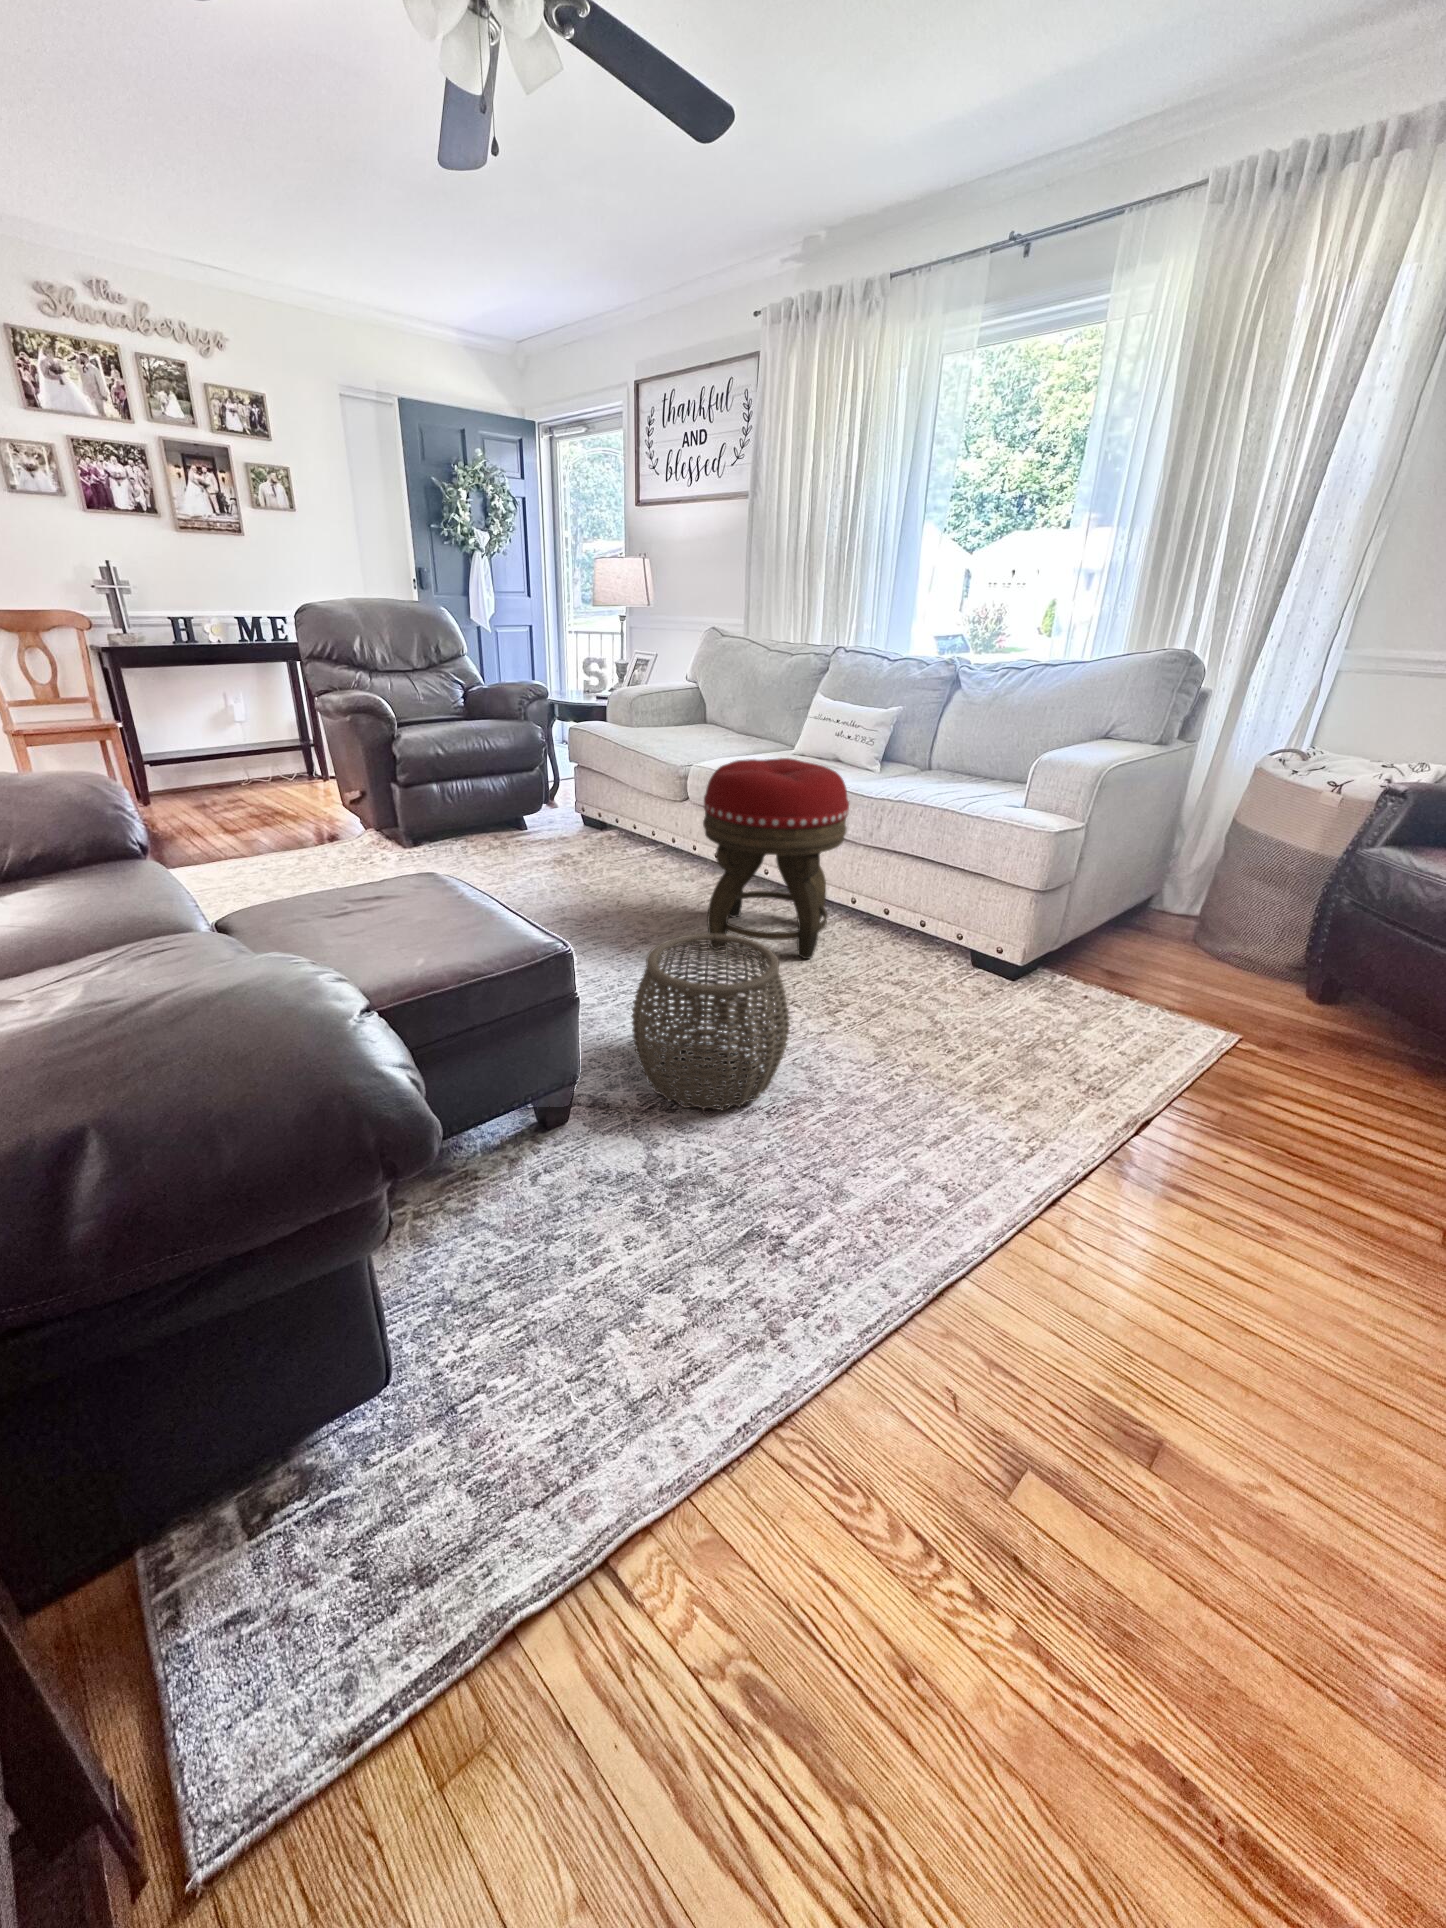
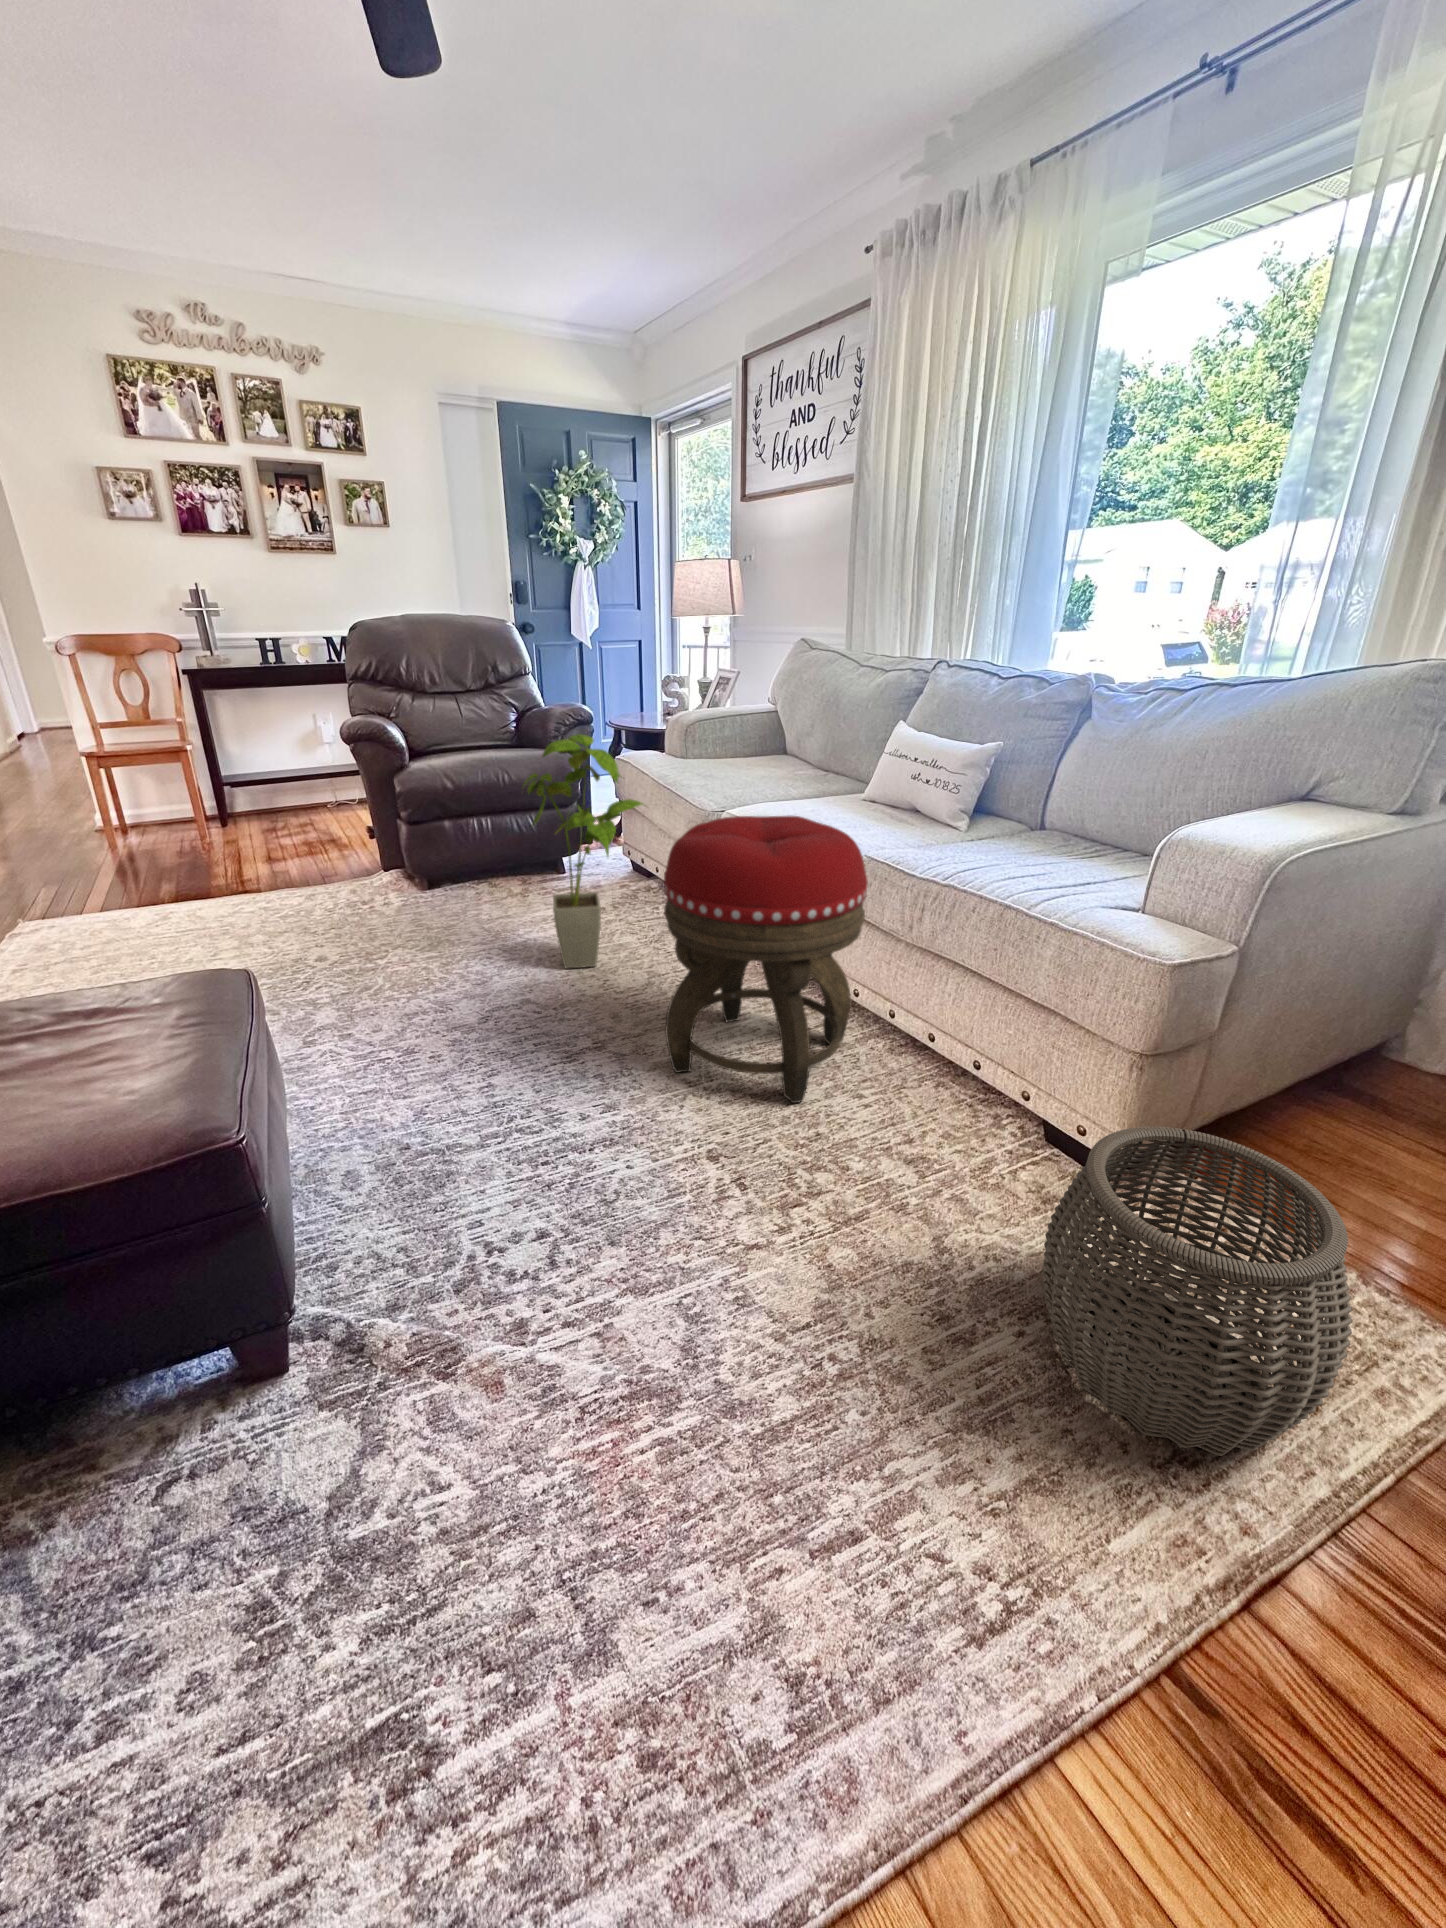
house plant: none [549,701,646,892] -> present [524,734,644,969]
woven basket: present [632,933,790,1110] -> present [1042,1127,1352,1456]

